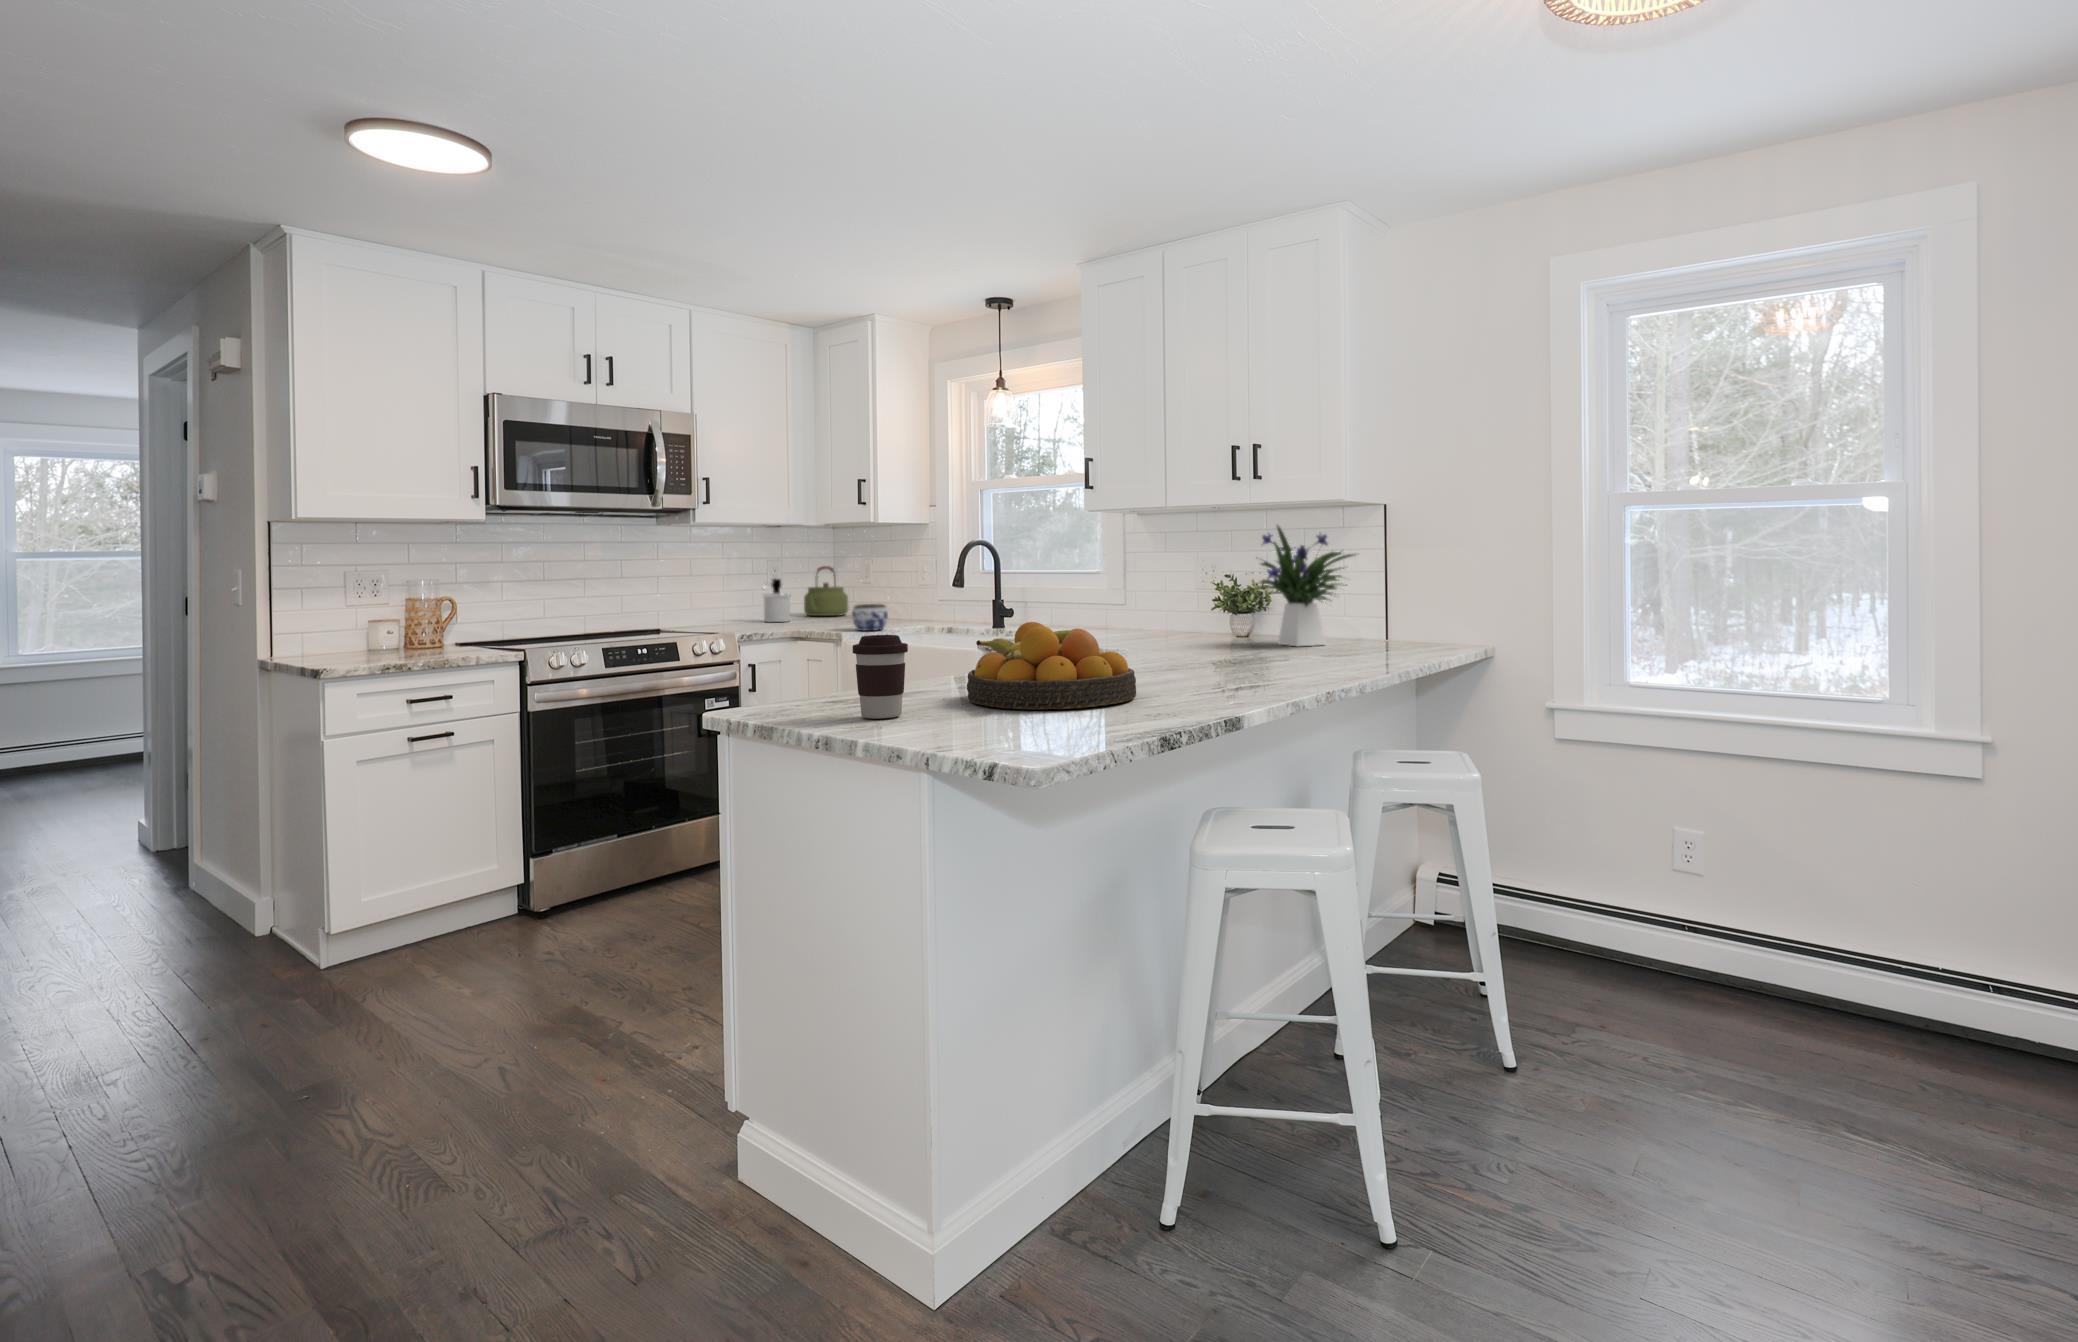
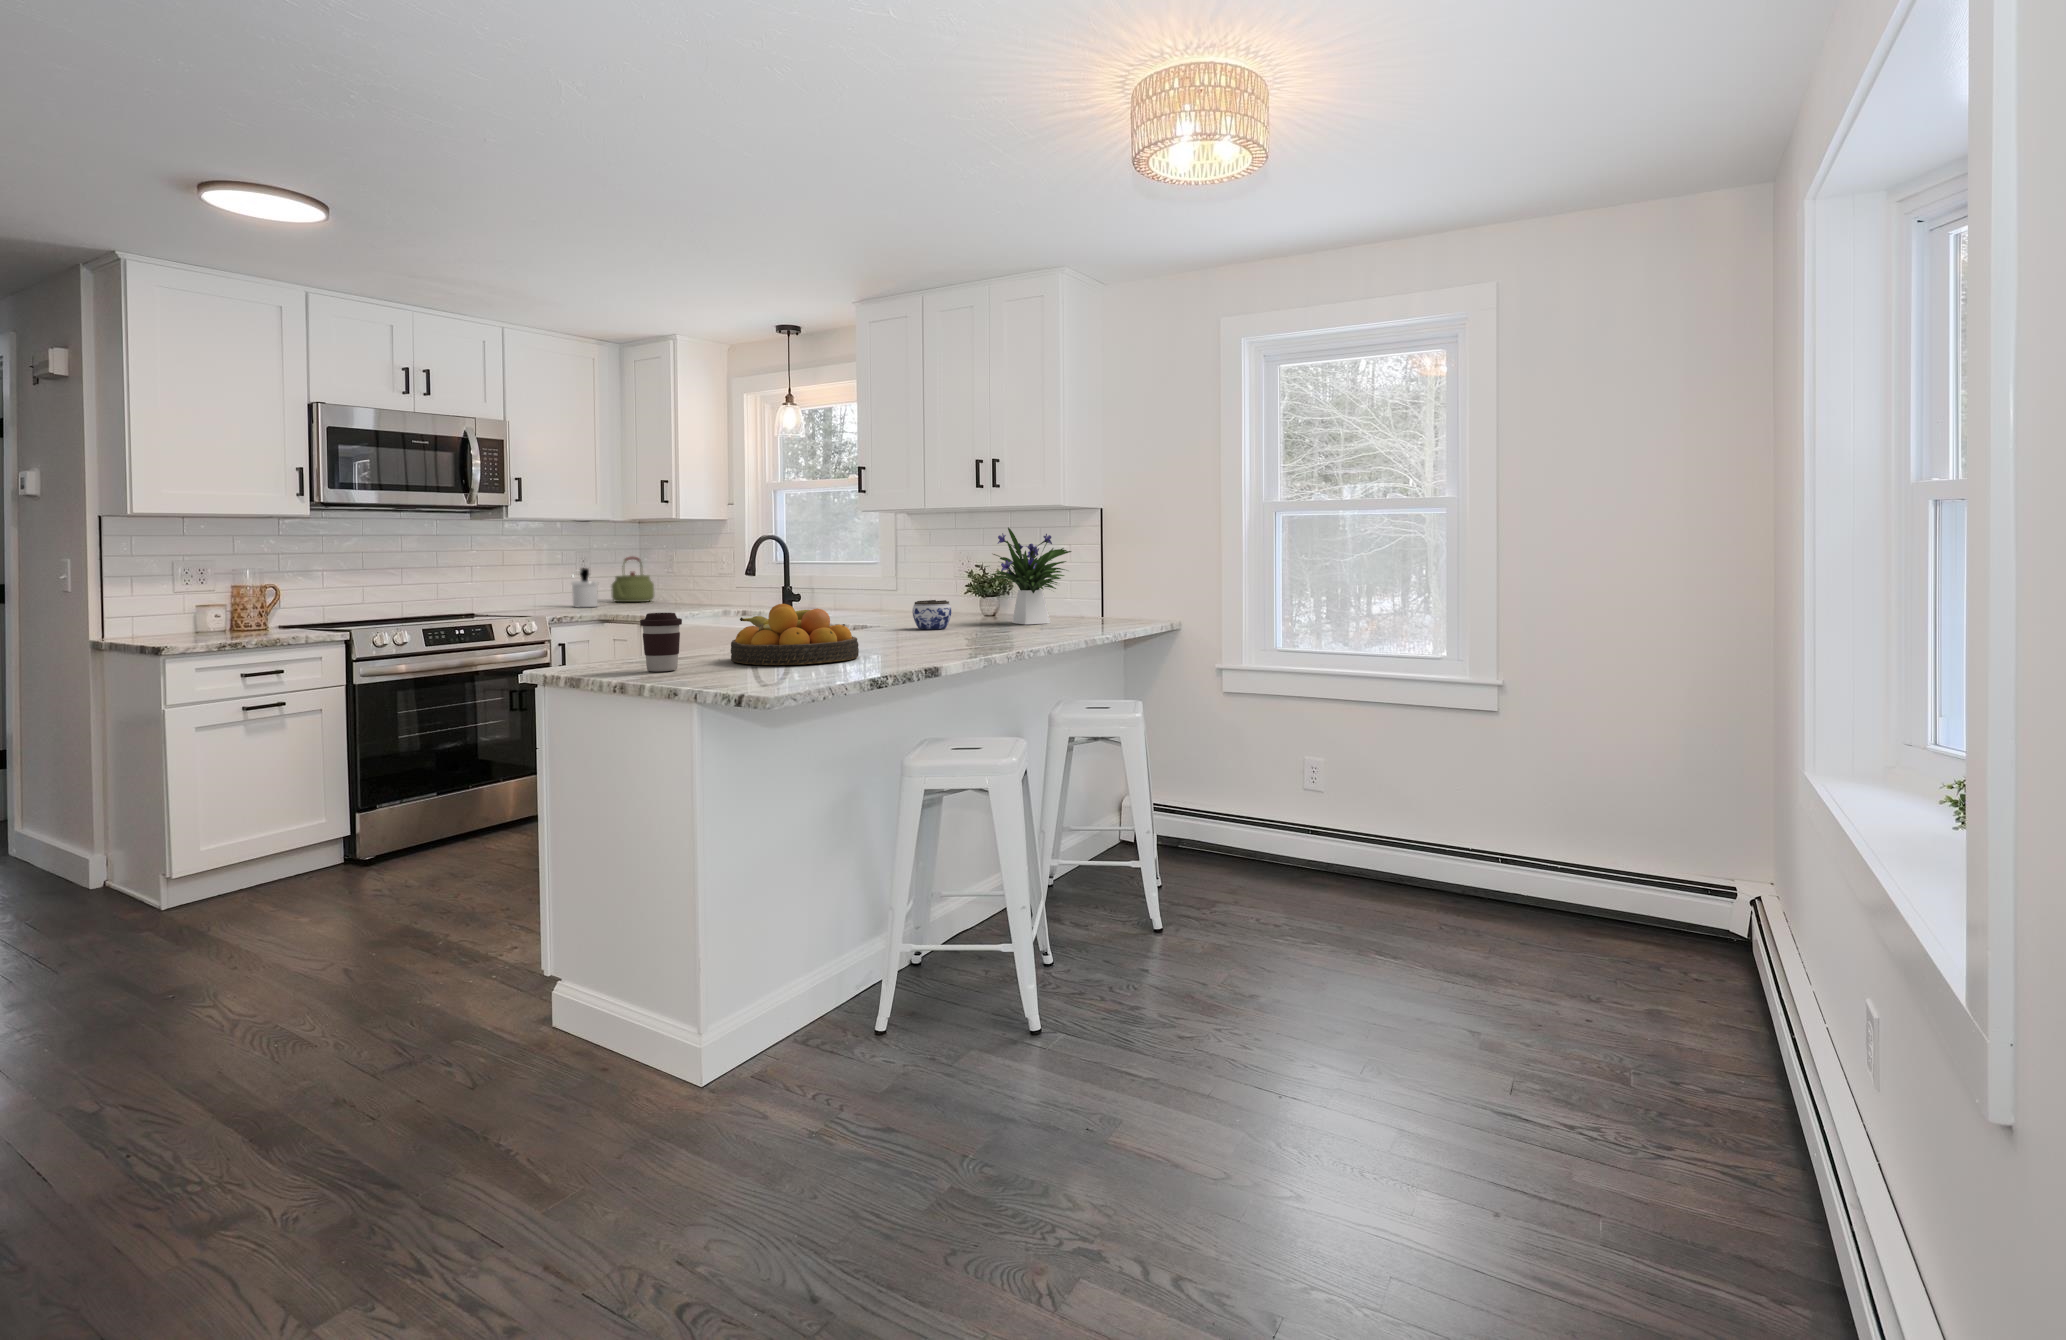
jar: present [852,604,888,631] -> present [913,600,951,629]

